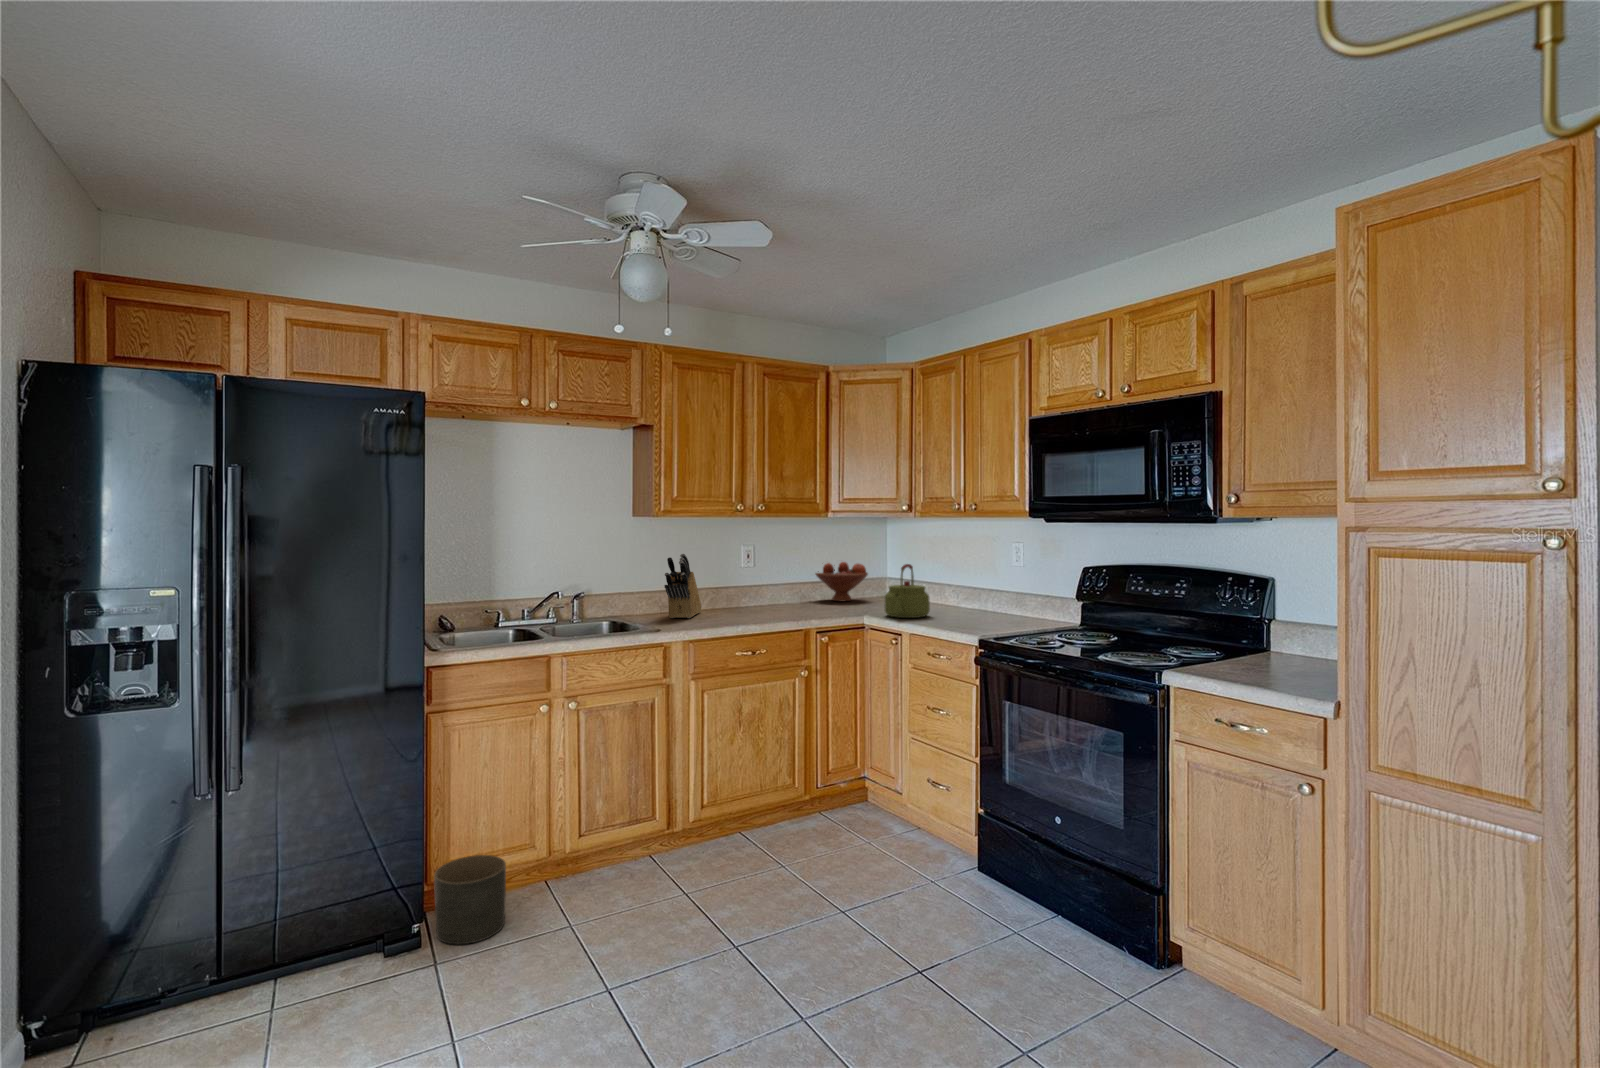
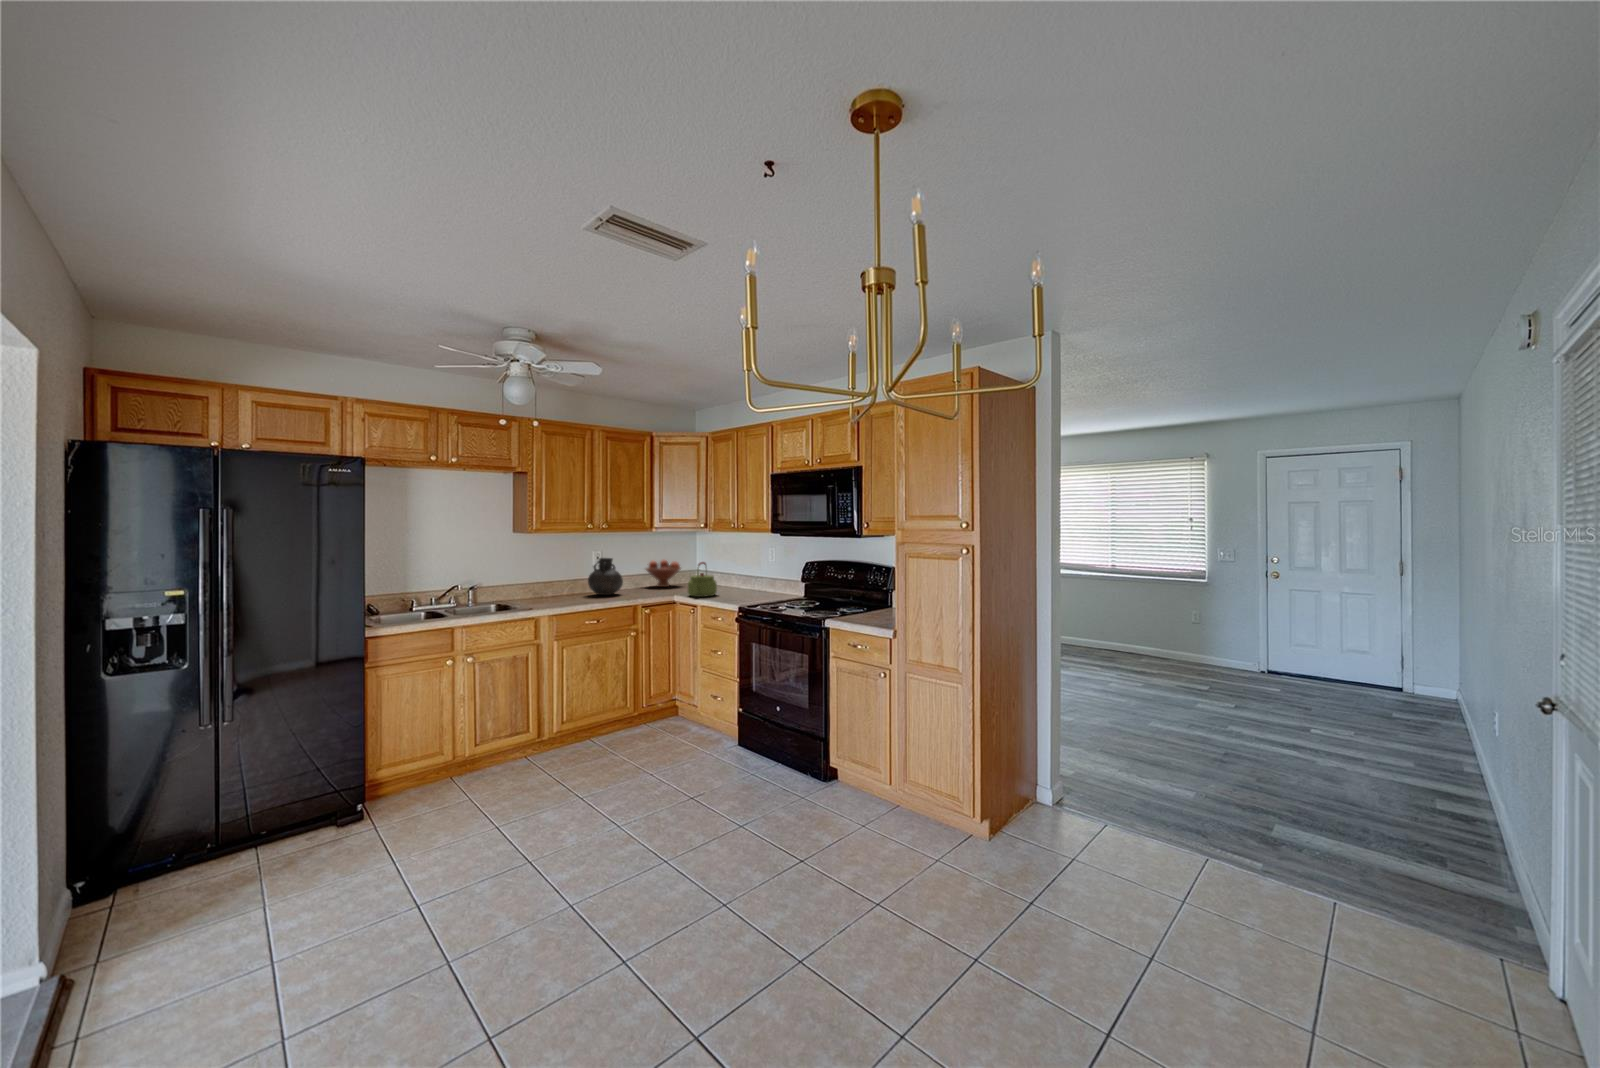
knife block: present [664,554,701,618] -> none [535,557,563,601]
vase: none [737,556,787,612] -> present [588,558,623,595]
planter: present [434,855,506,944] -> none [373,761,424,817]

